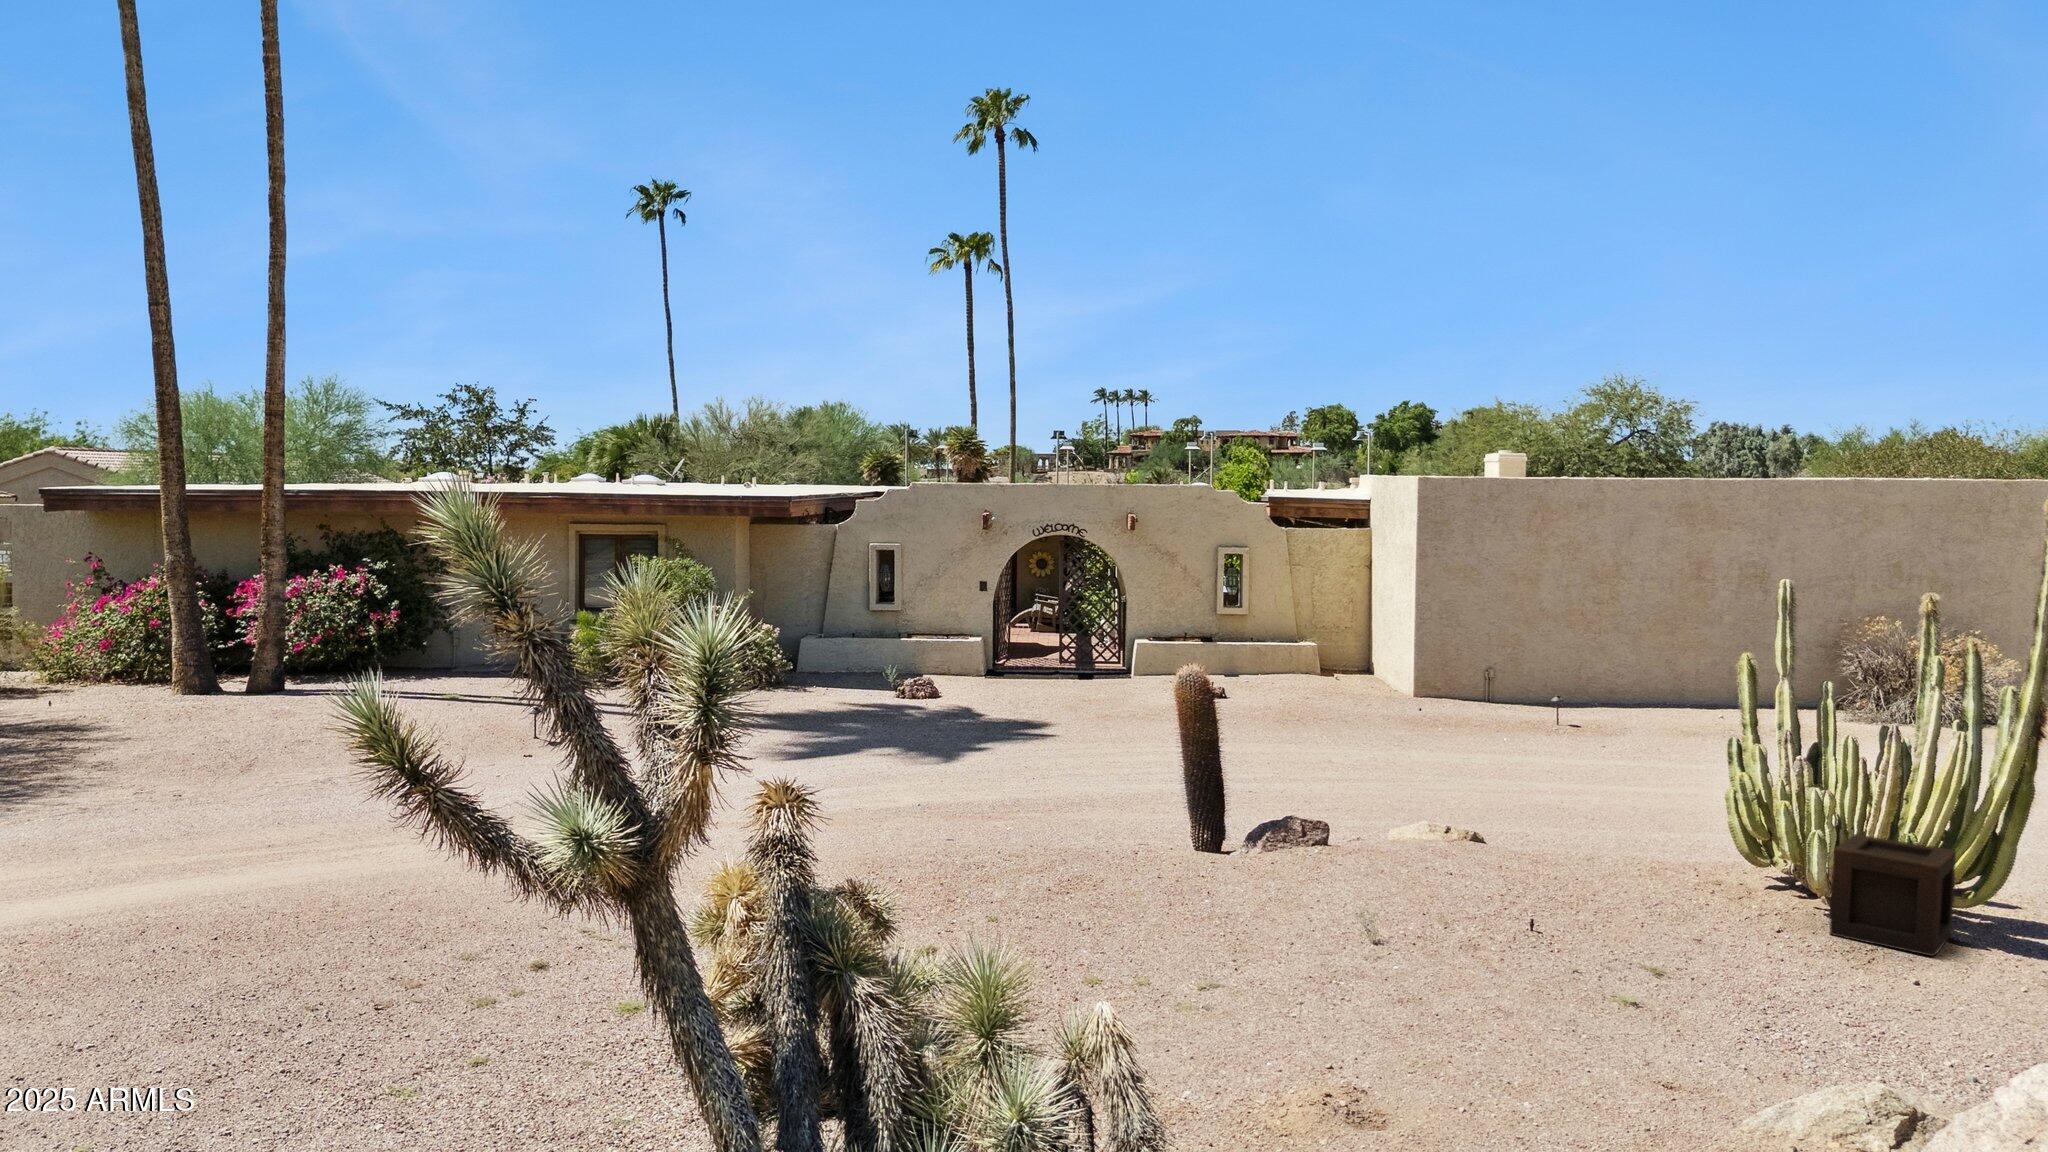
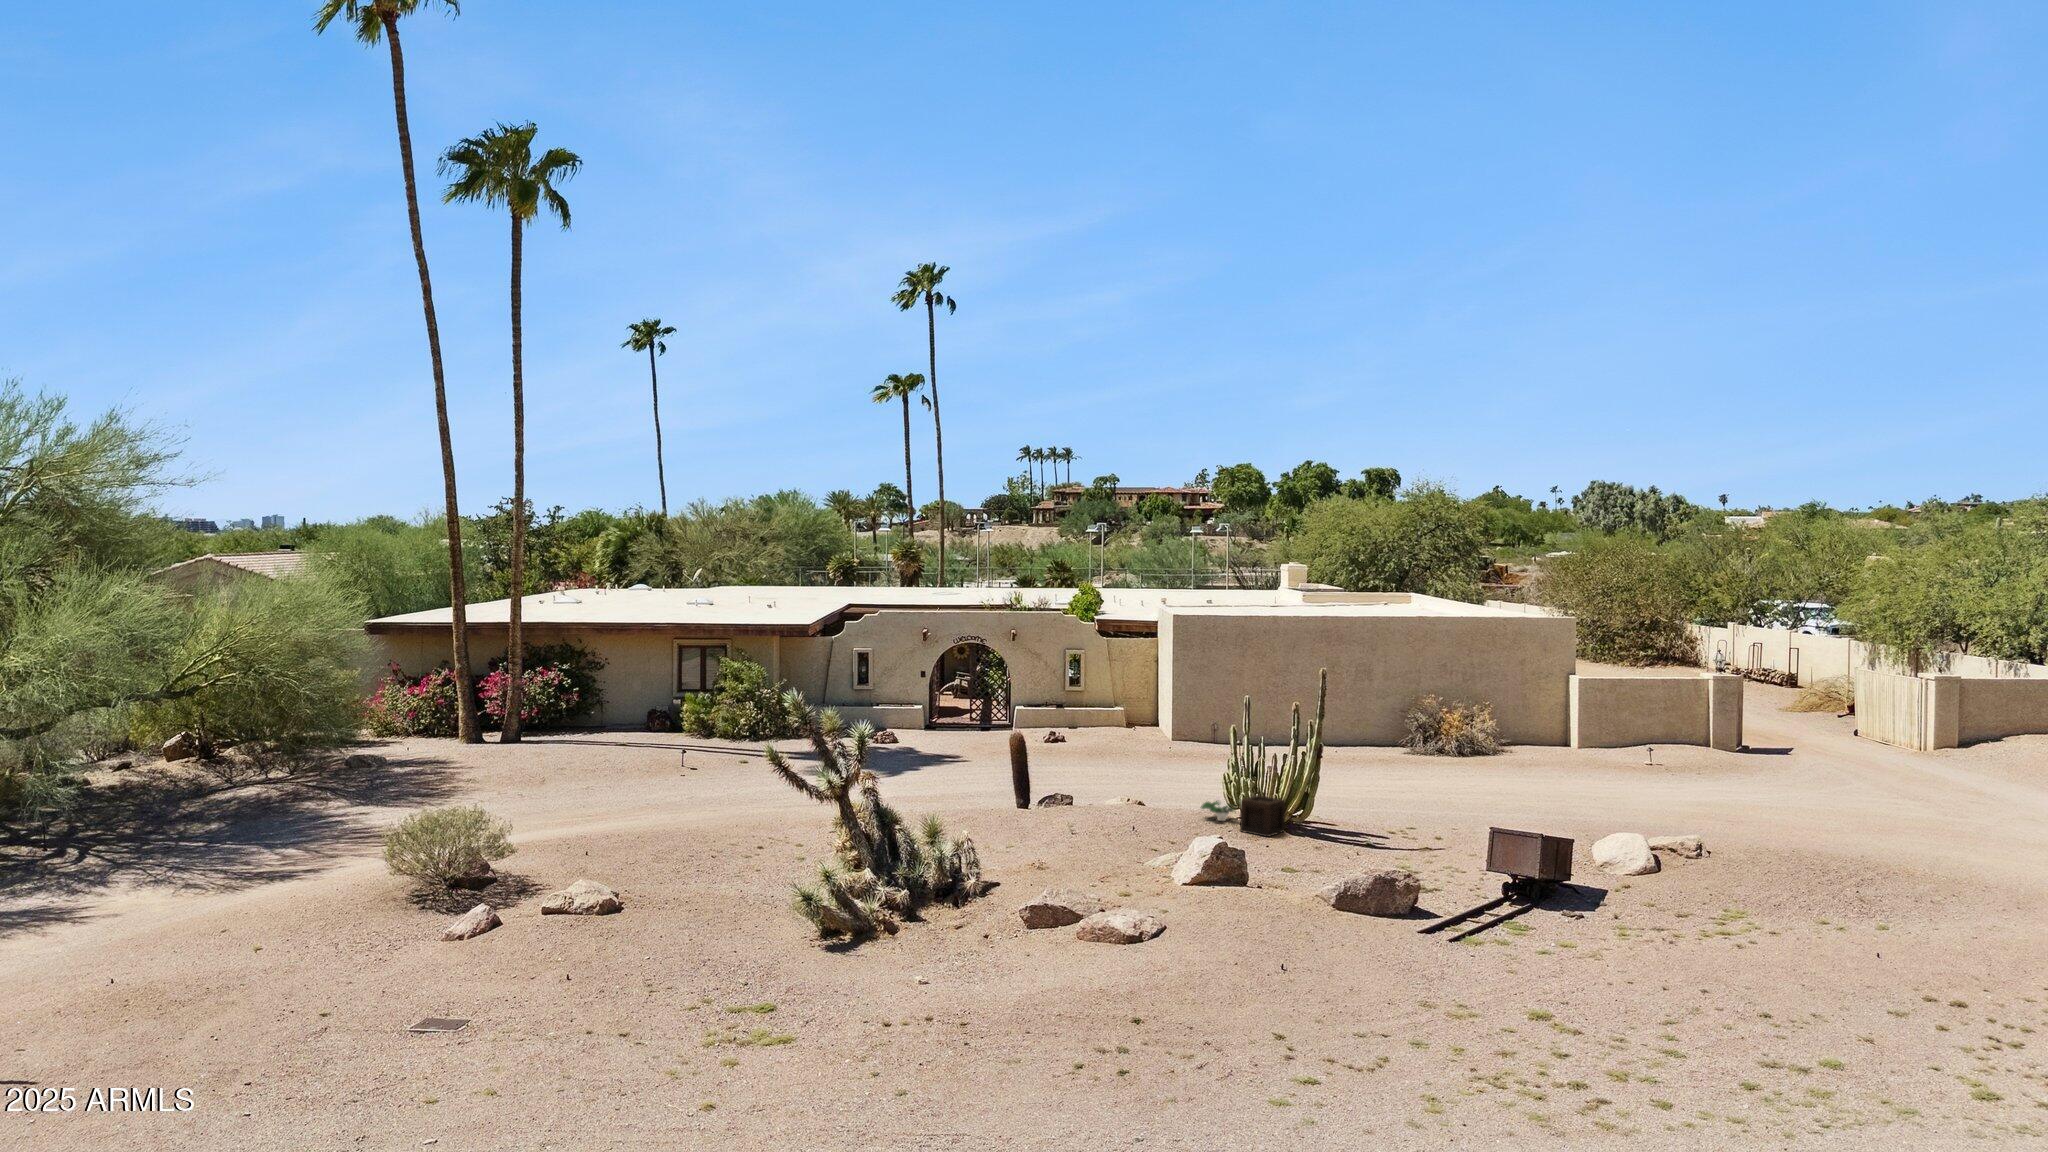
potted plant: none [1683,842,1792,898] -> present [1201,801,1236,821]

